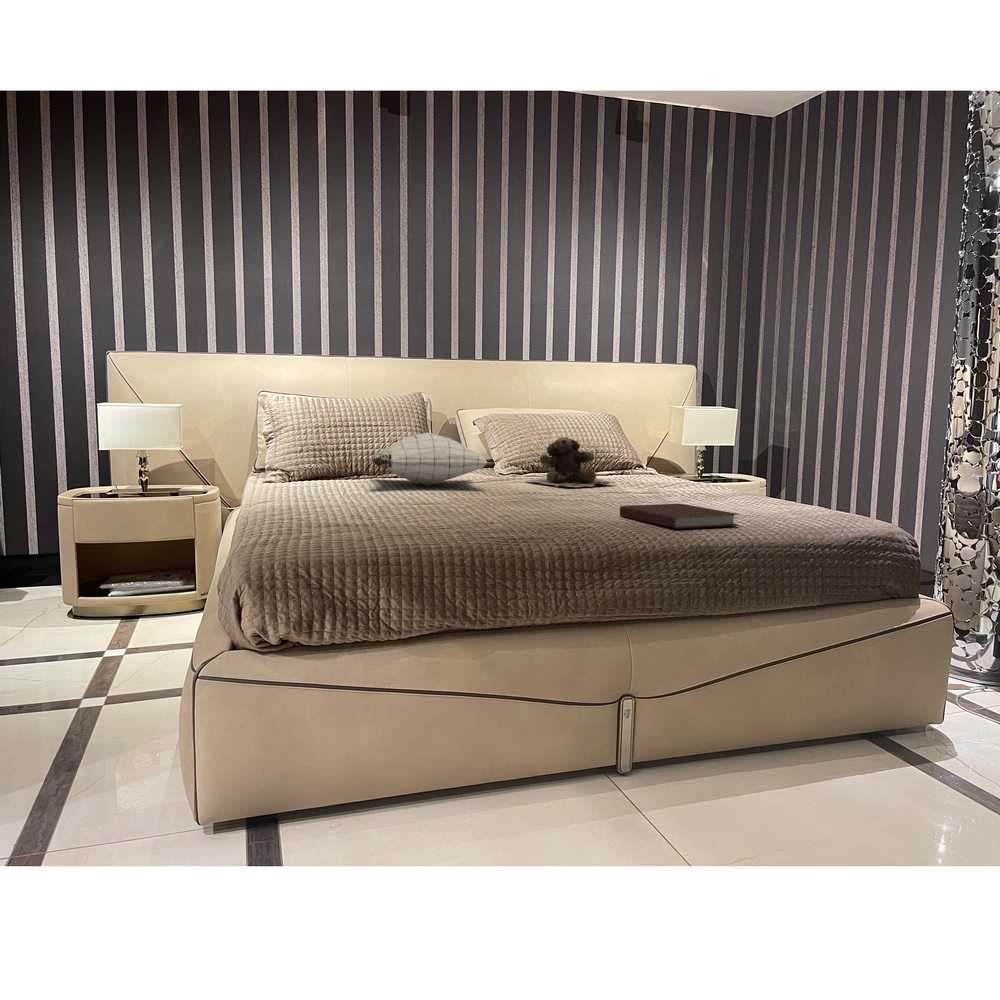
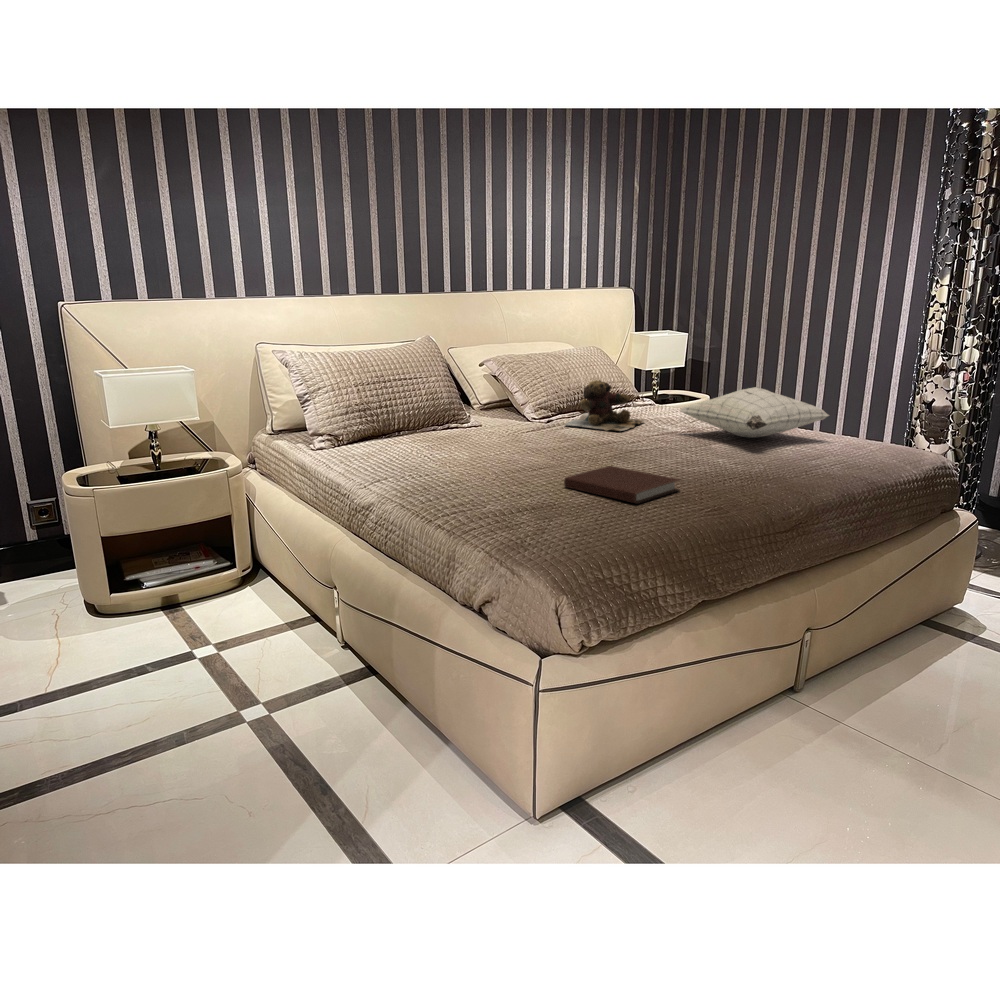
pillow: present [373,433,488,485] -> present [680,387,829,438]
notebook: present [620,504,739,529] -> present [564,466,679,504]

